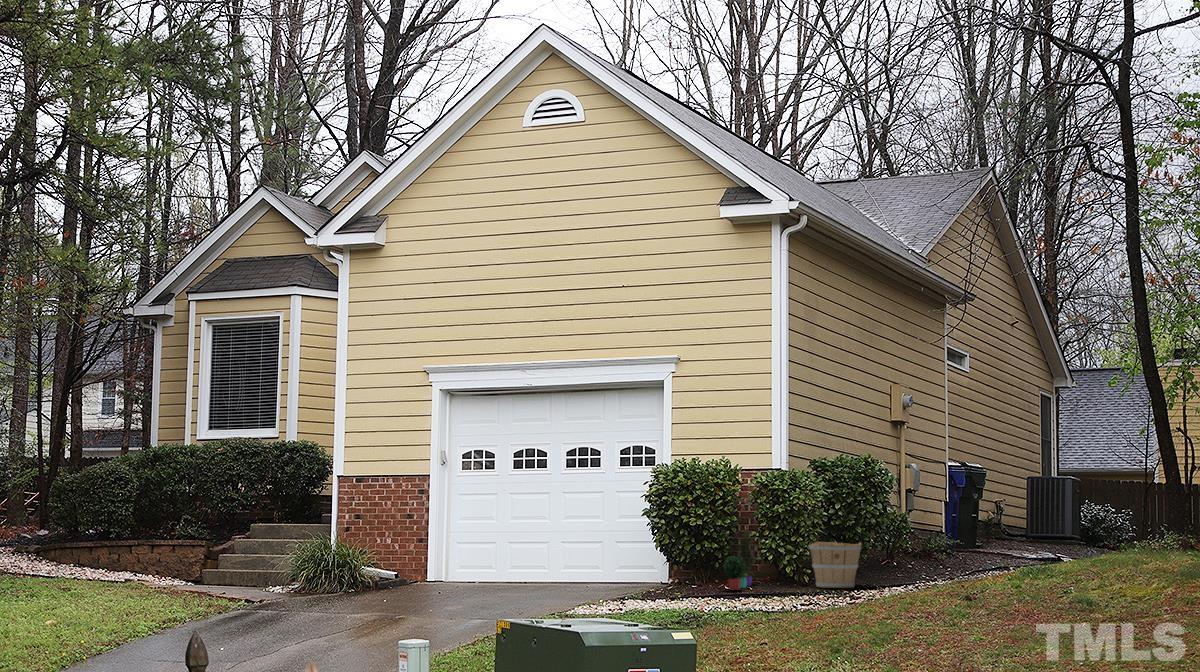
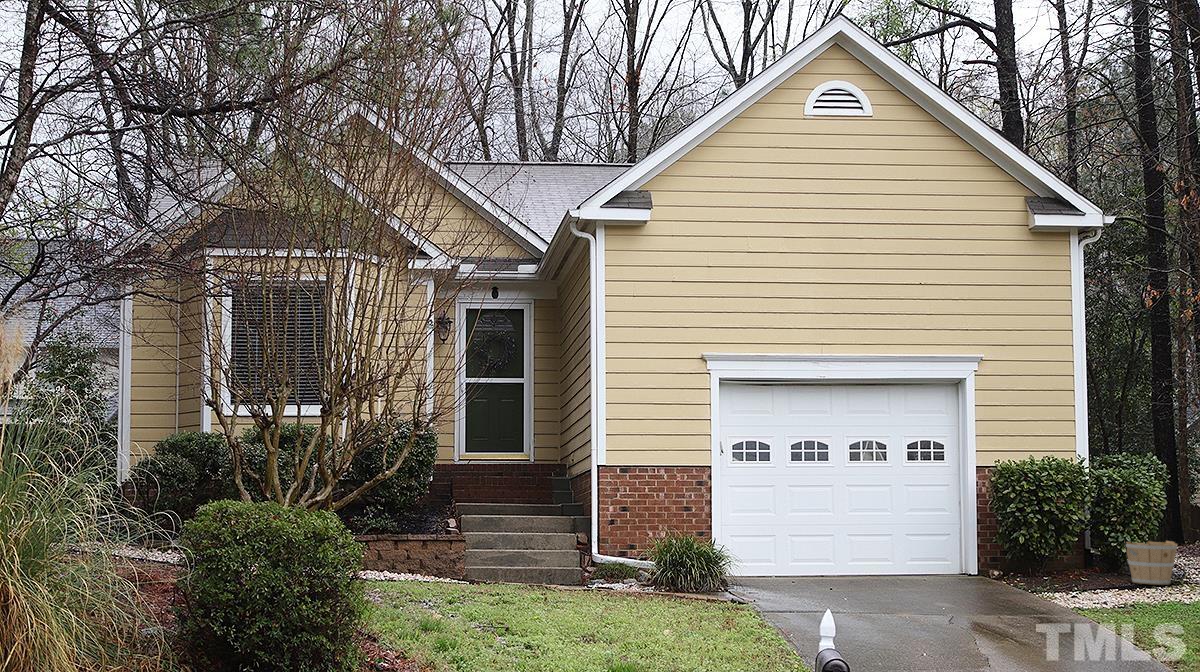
potted plant: present [724,531,755,590] -> none [1051,527,1093,588]

